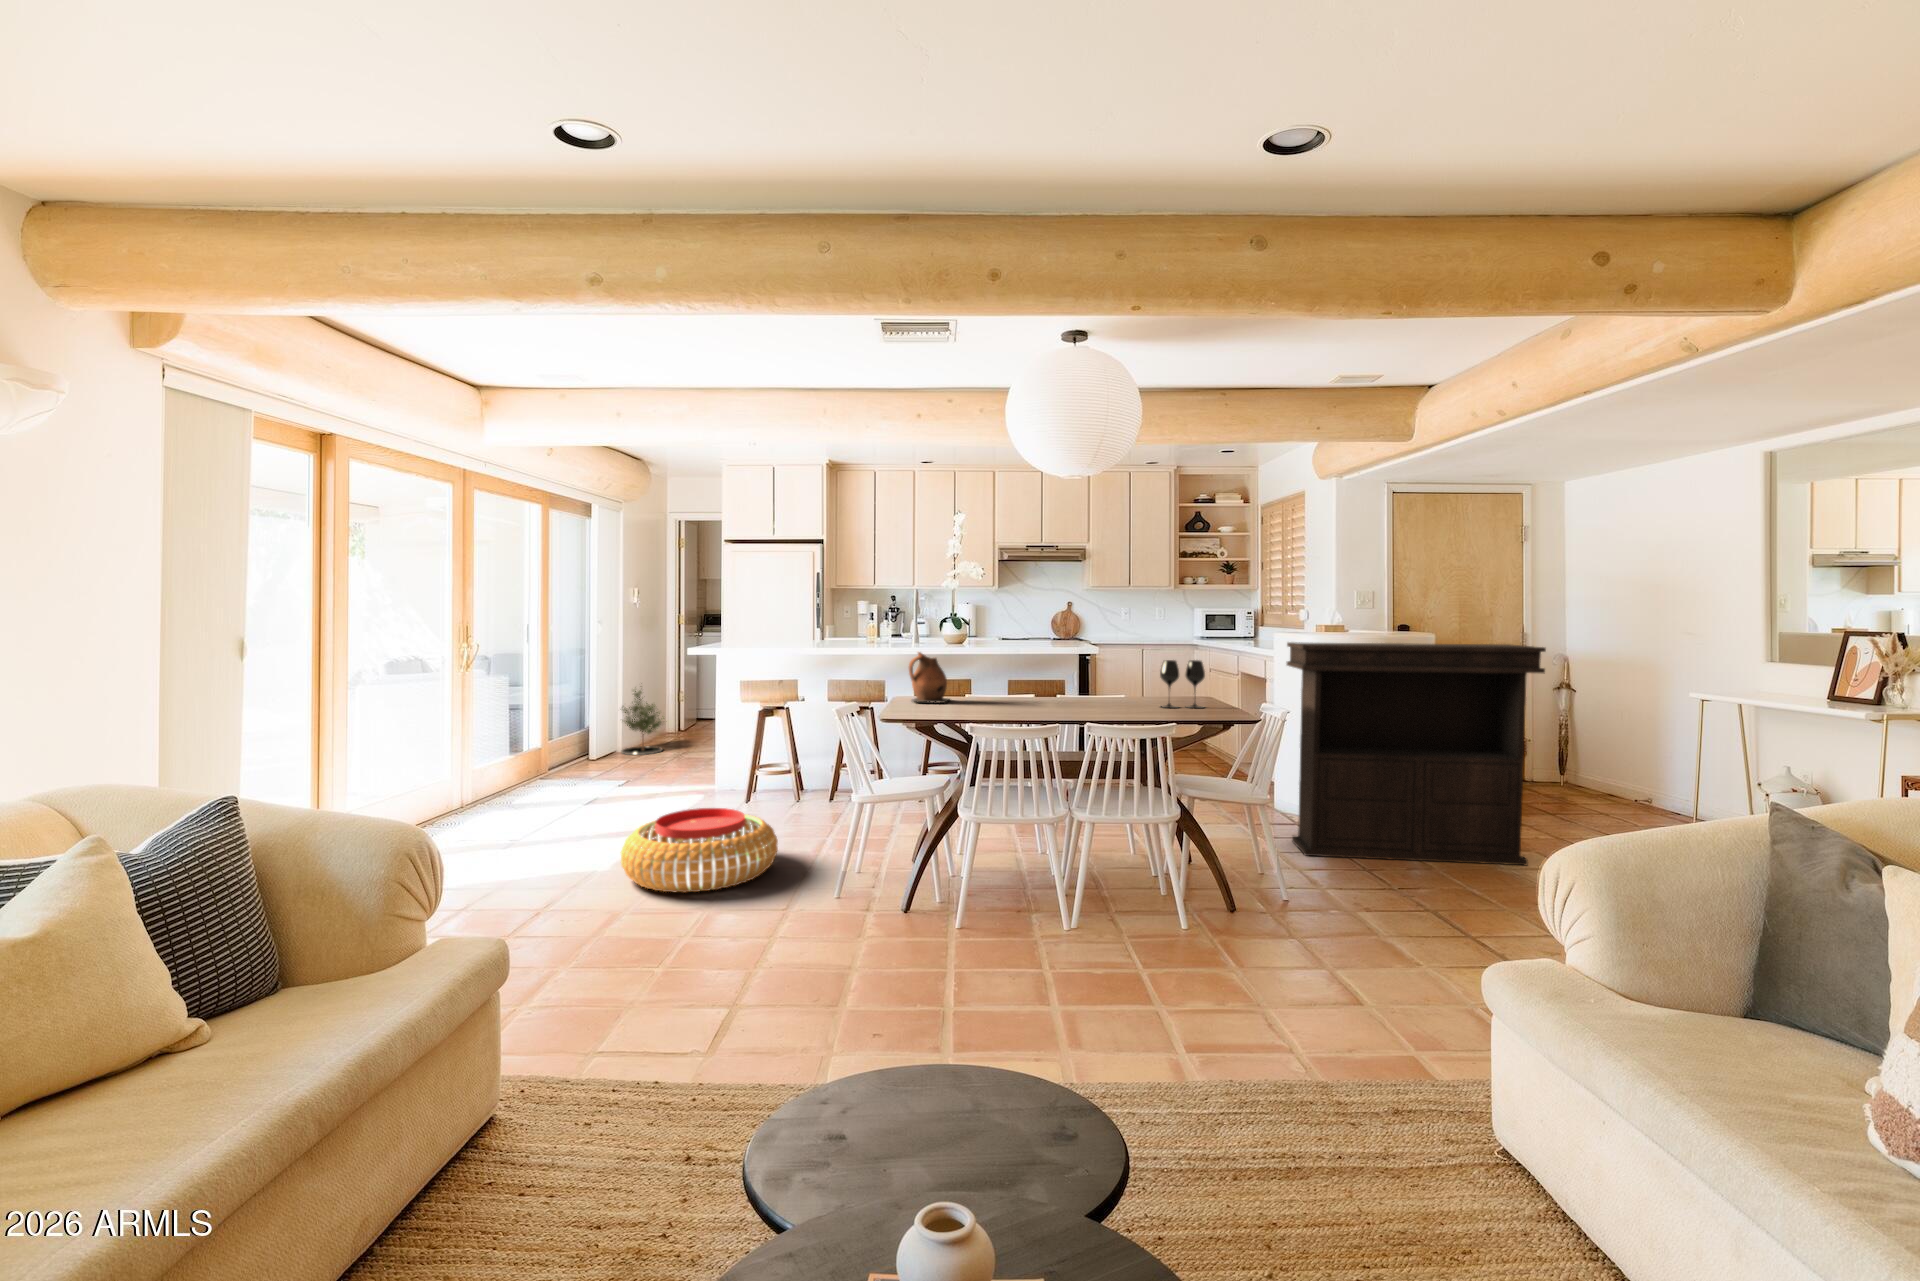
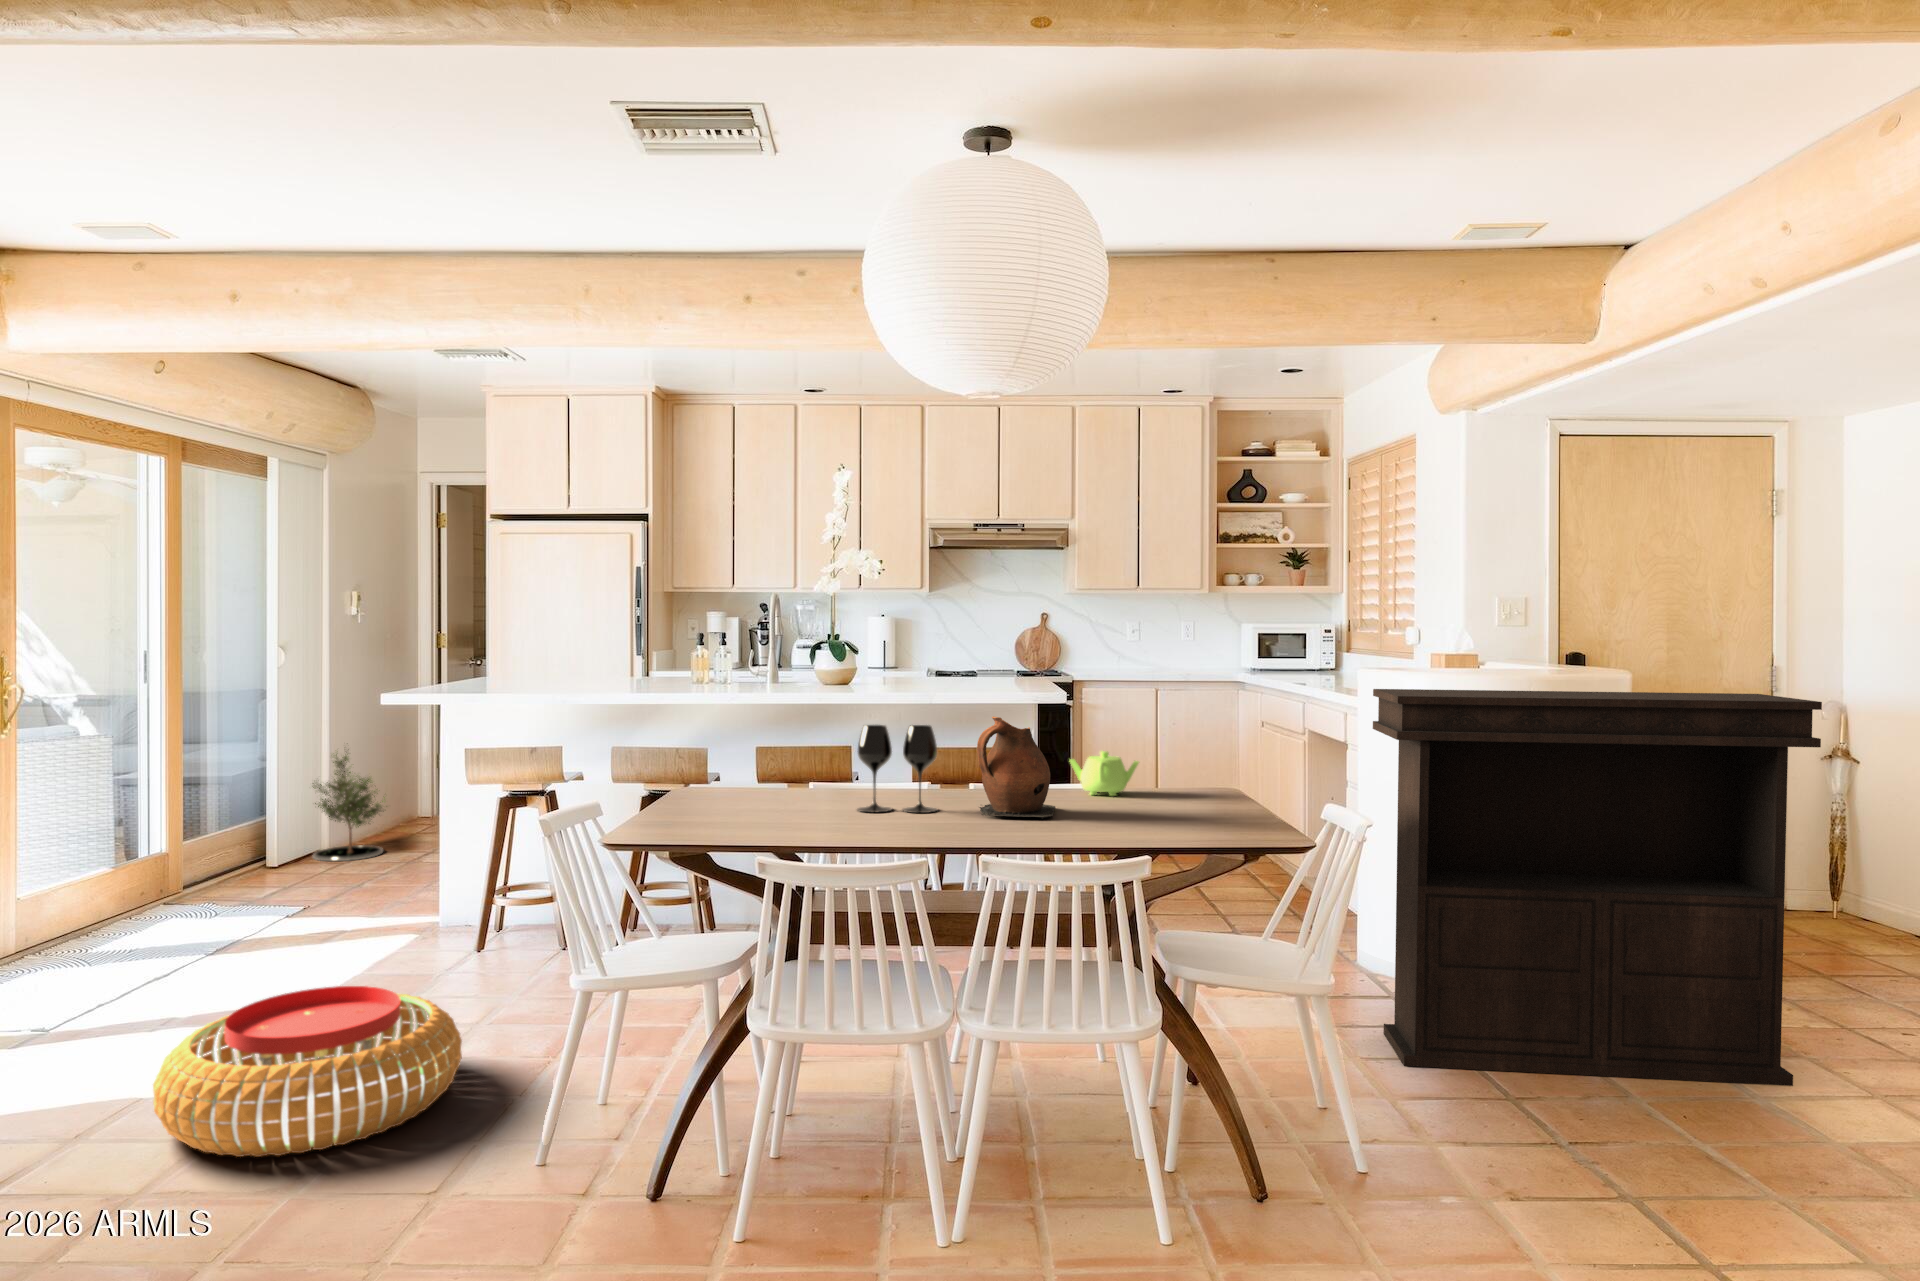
ceramic pitcher: present [909,652,949,703] -> present [977,717,1055,819]
wine glass: present [1160,660,1205,708] -> present [857,725,937,813]
teapot: none [1114,677,1155,702] -> present [1070,751,1139,796]

